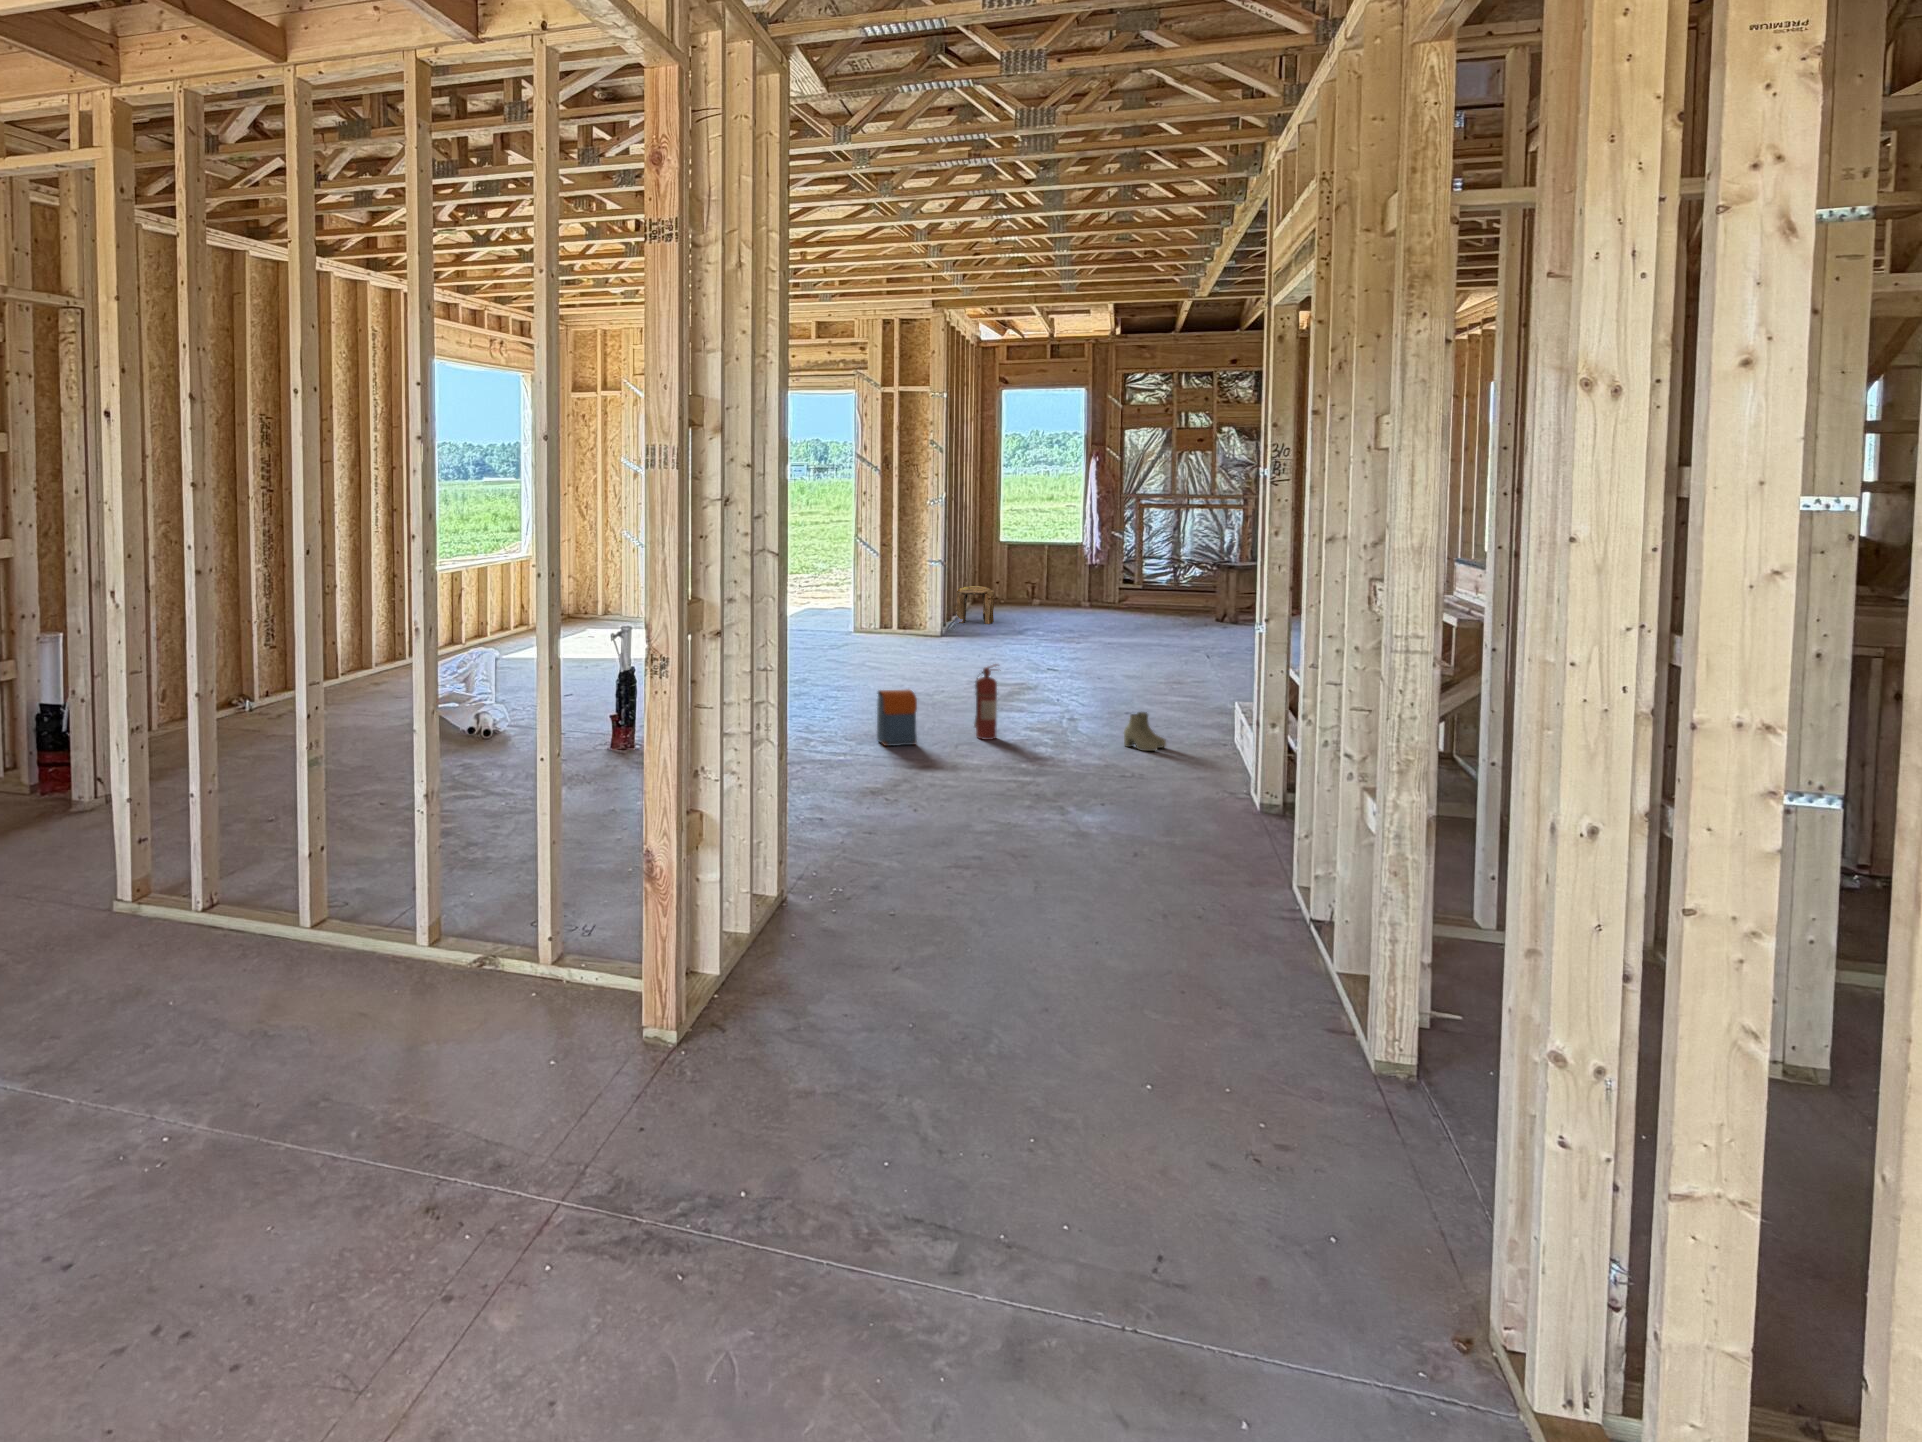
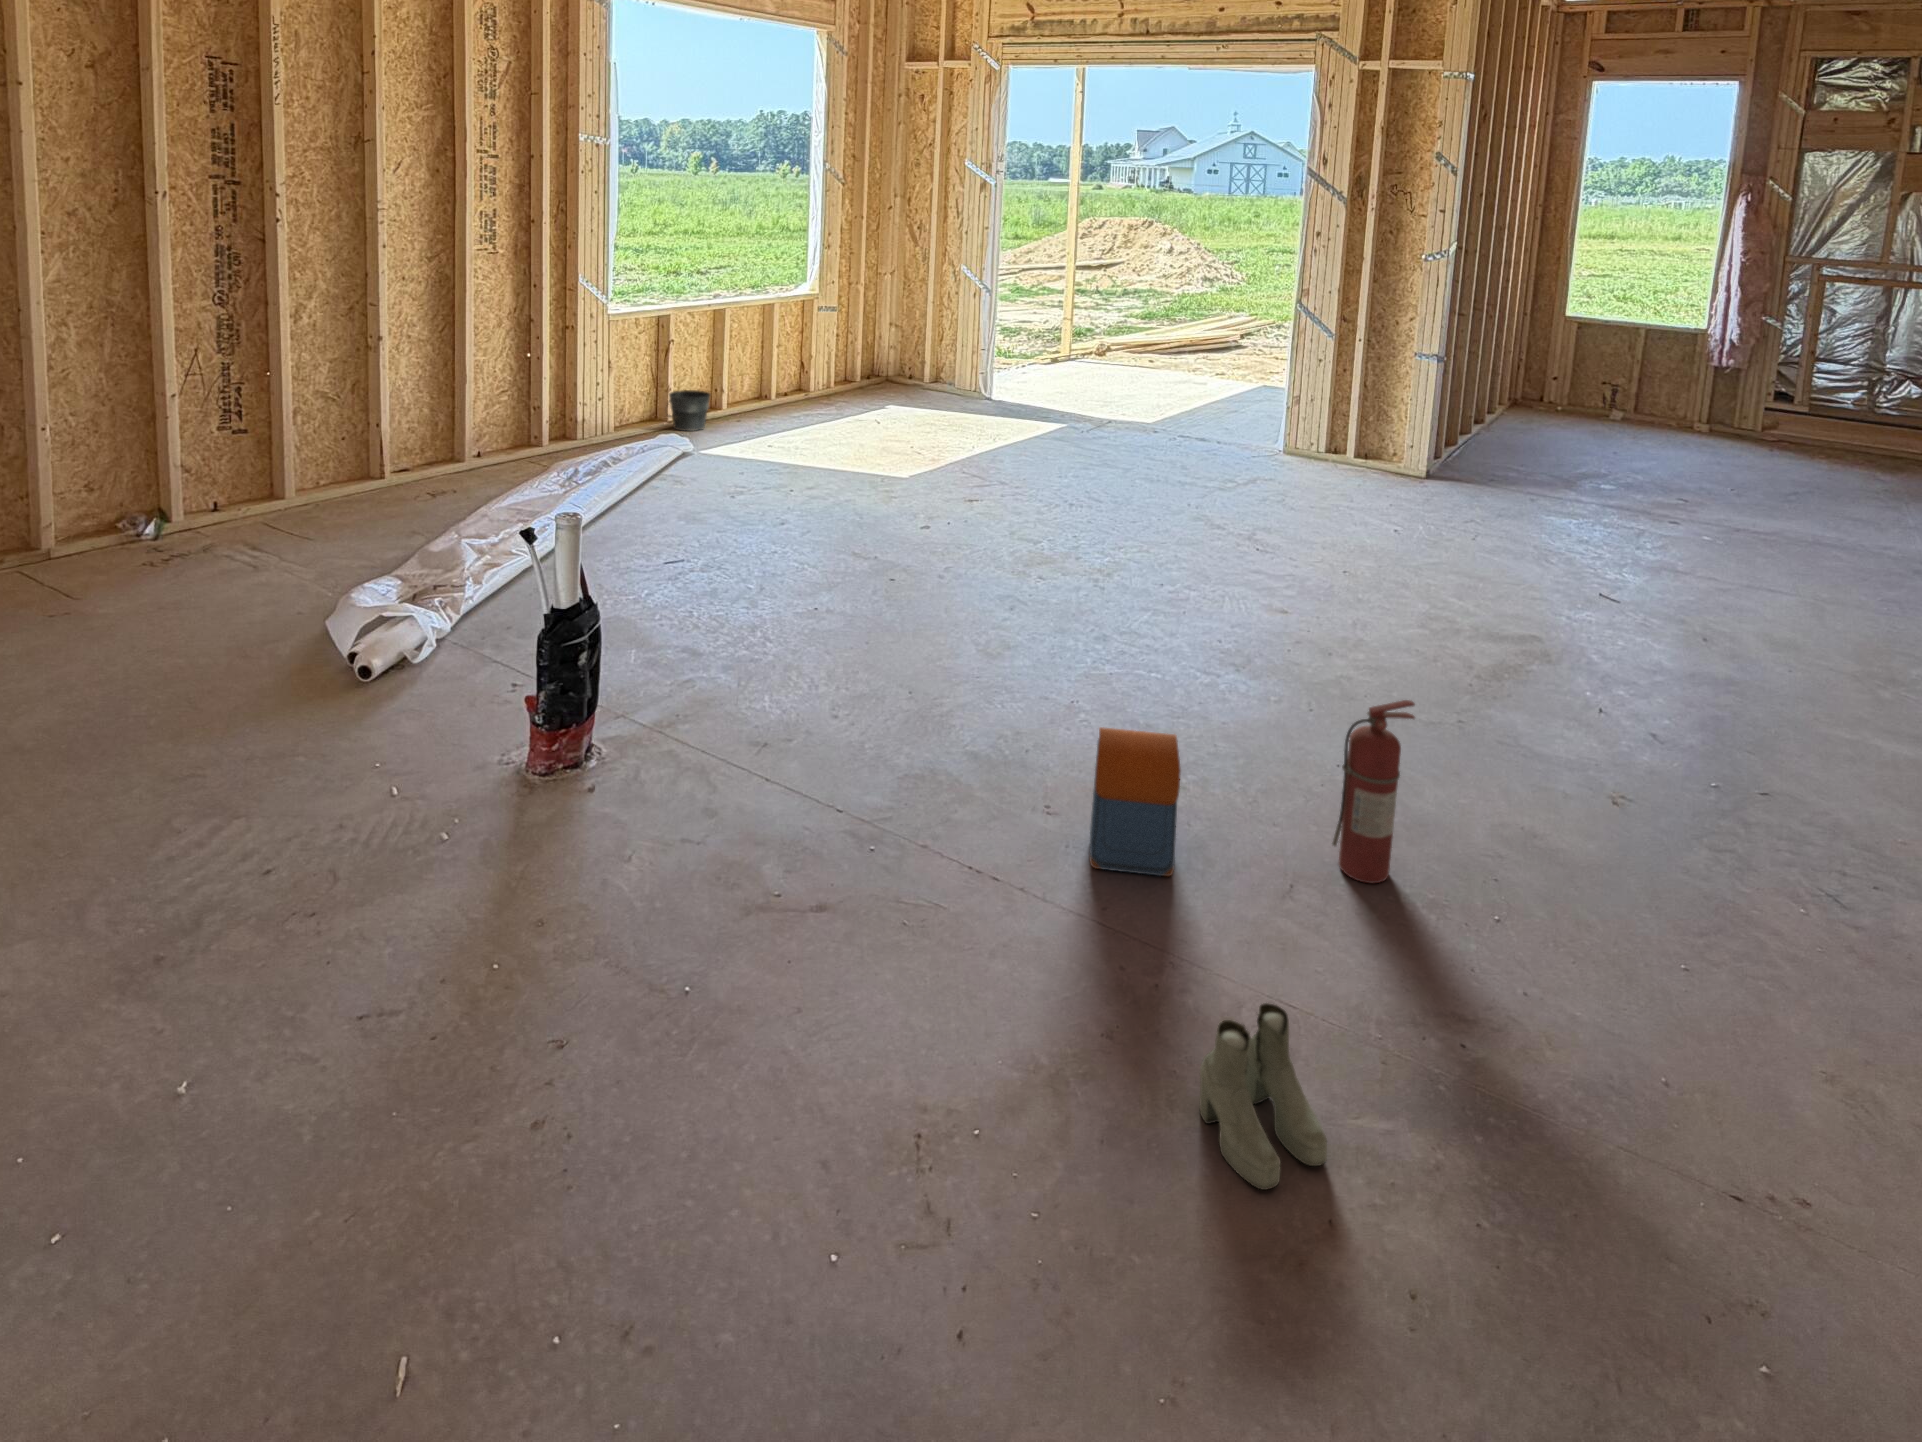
stool: present [957,586,995,624] -> none [1462,391,1534,456]
bucket: none [460,623,491,650] -> present [668,390,710,431]
boots: present [1124,712,1166,751] -> present [1200,1003,1327,1190]

